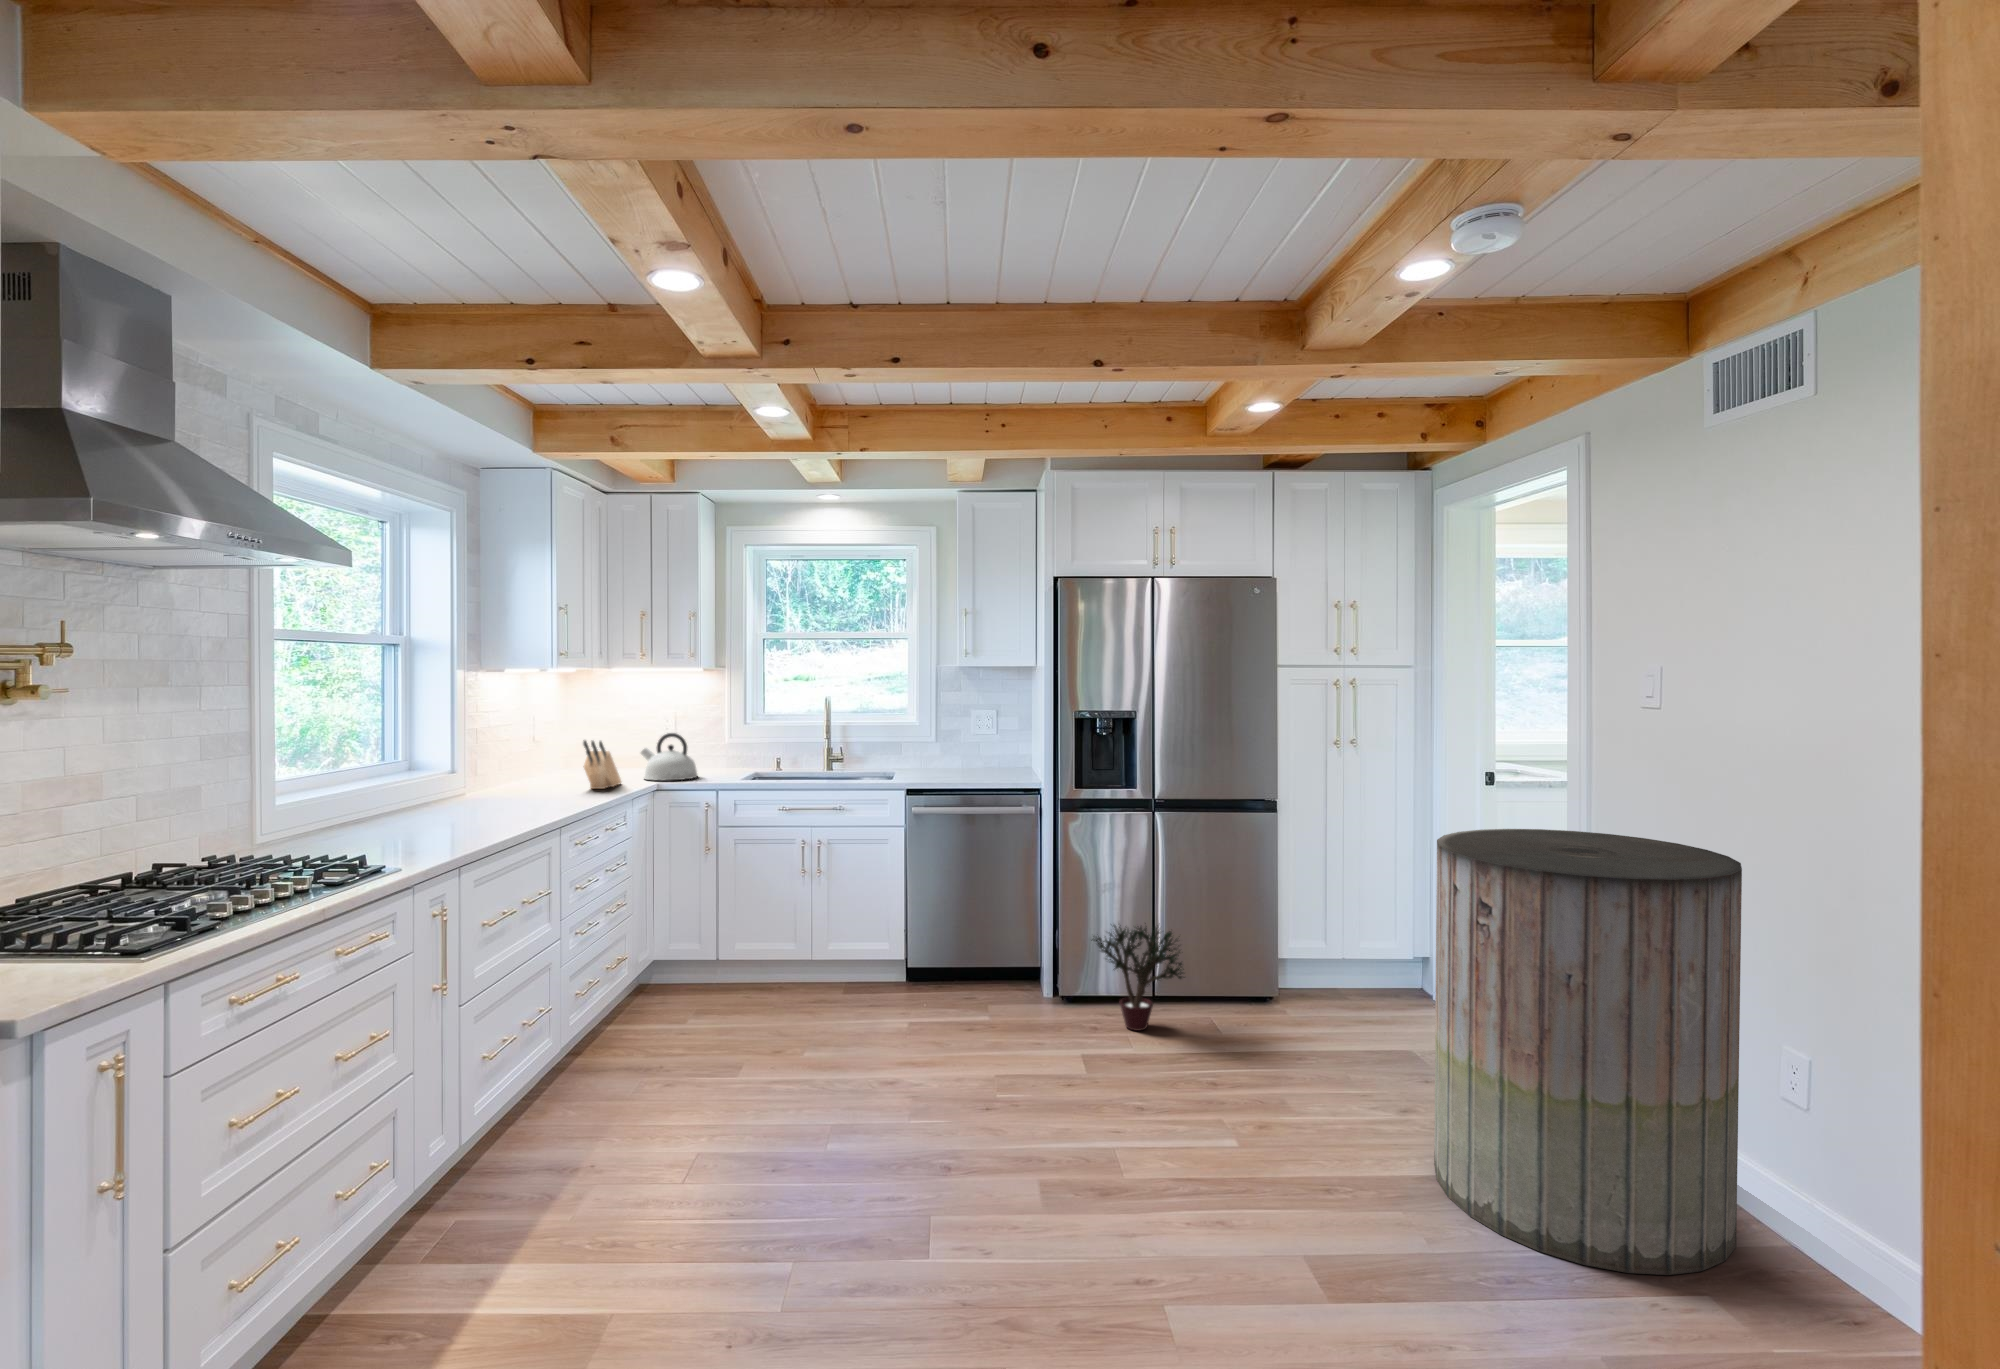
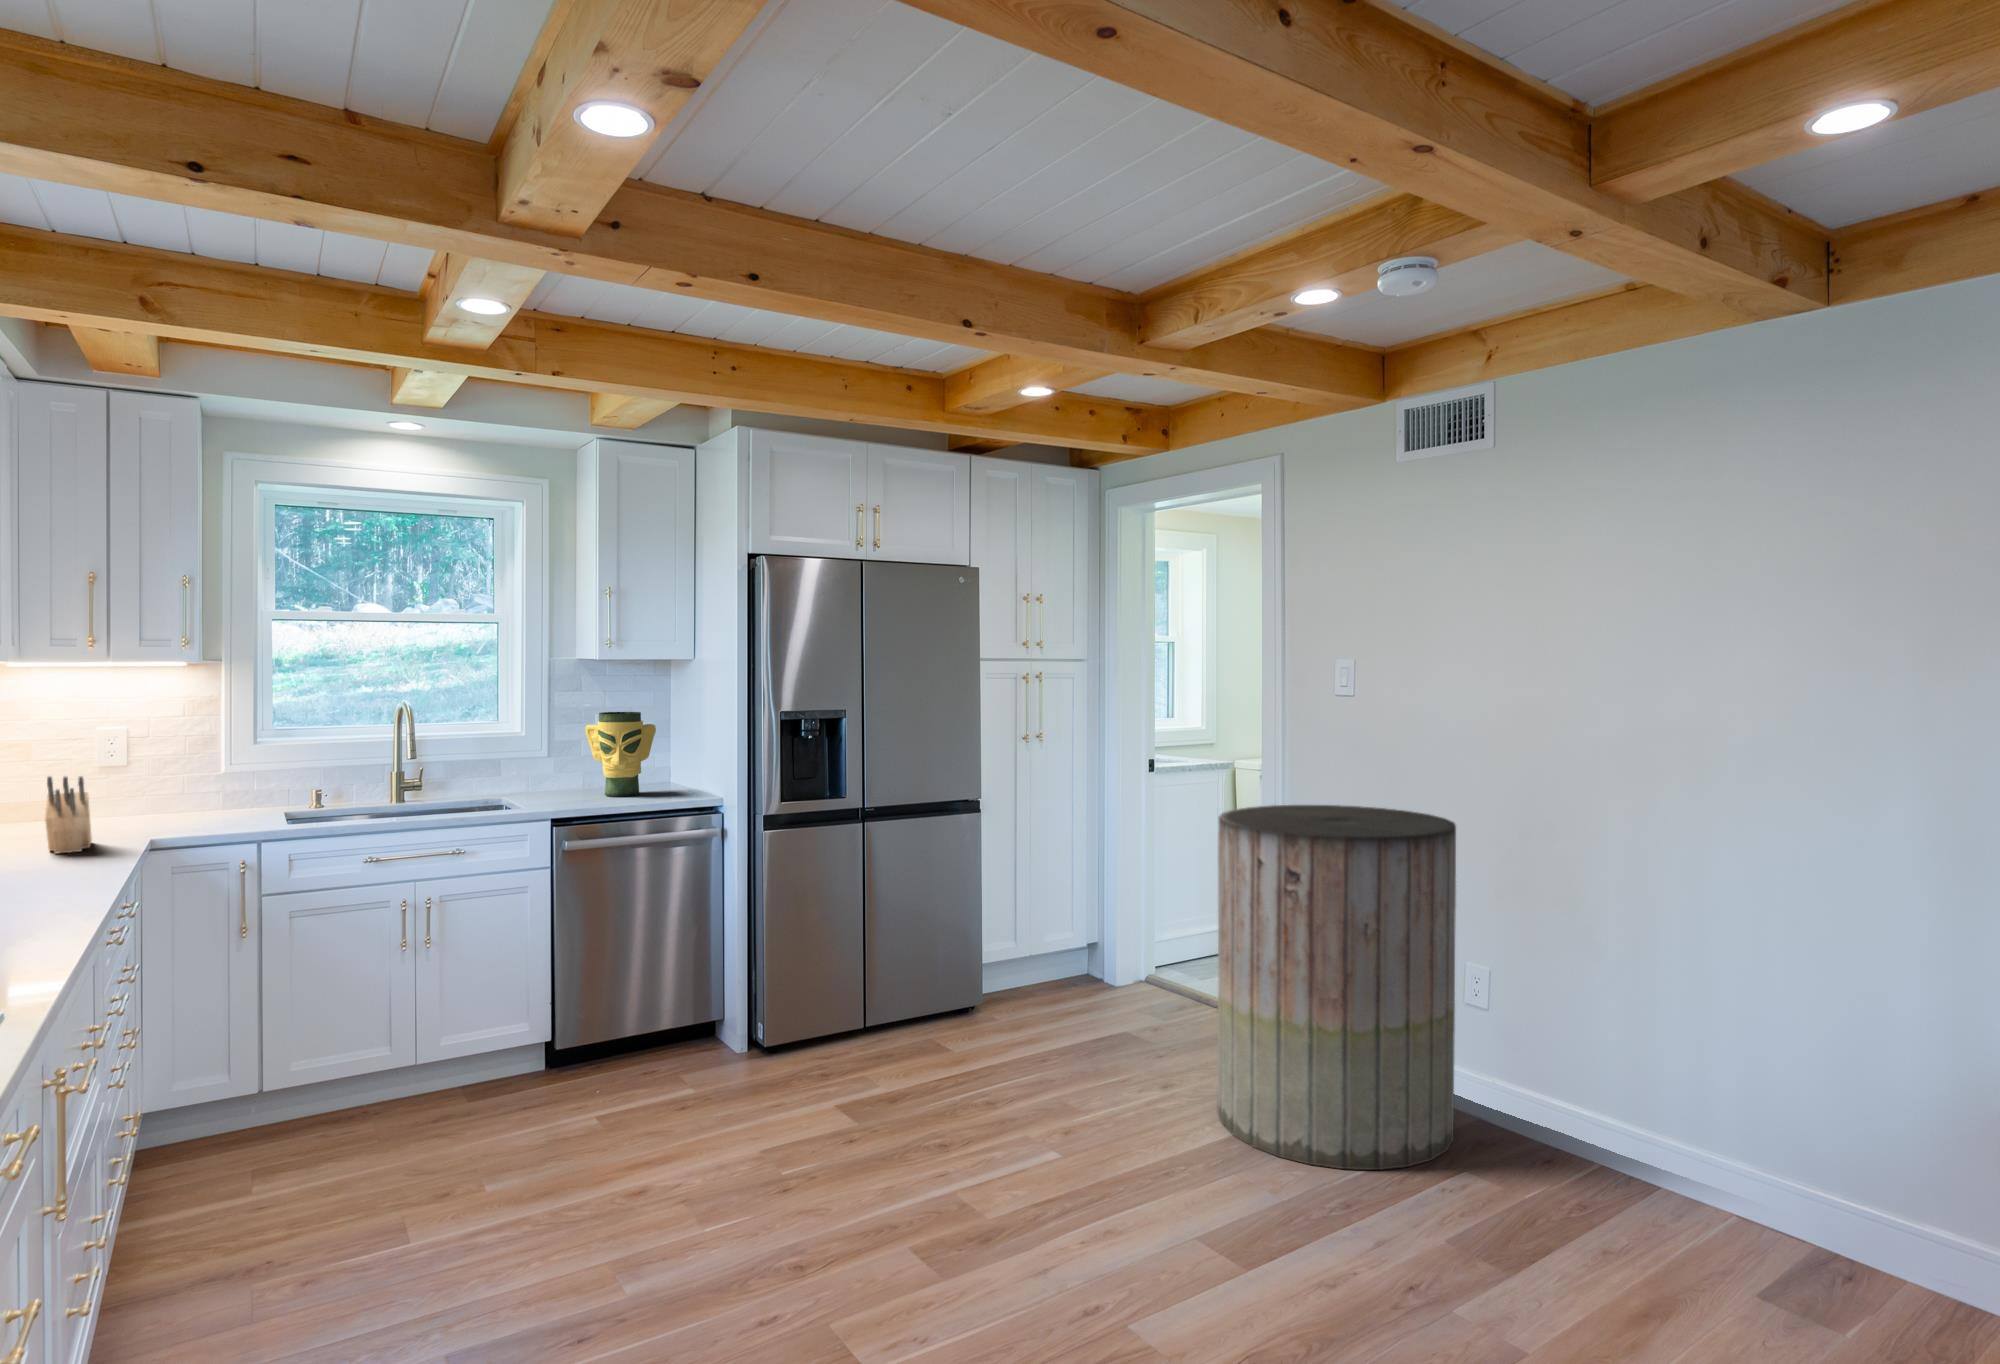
vase: none [958,708,1009,776] -> present [585,712,656,797]
kettle: present [641,733,698,780] -> none [103,761,209,834]
potted plant: present [1091,925,1185,1031] -> none [810,944,929,1067]

